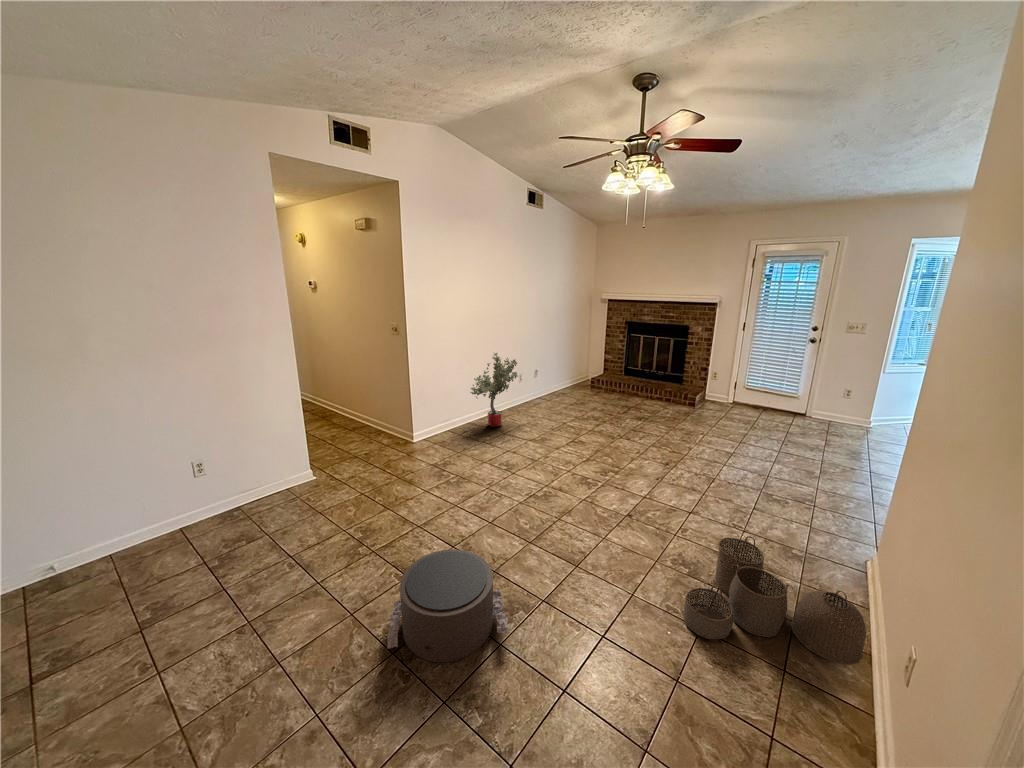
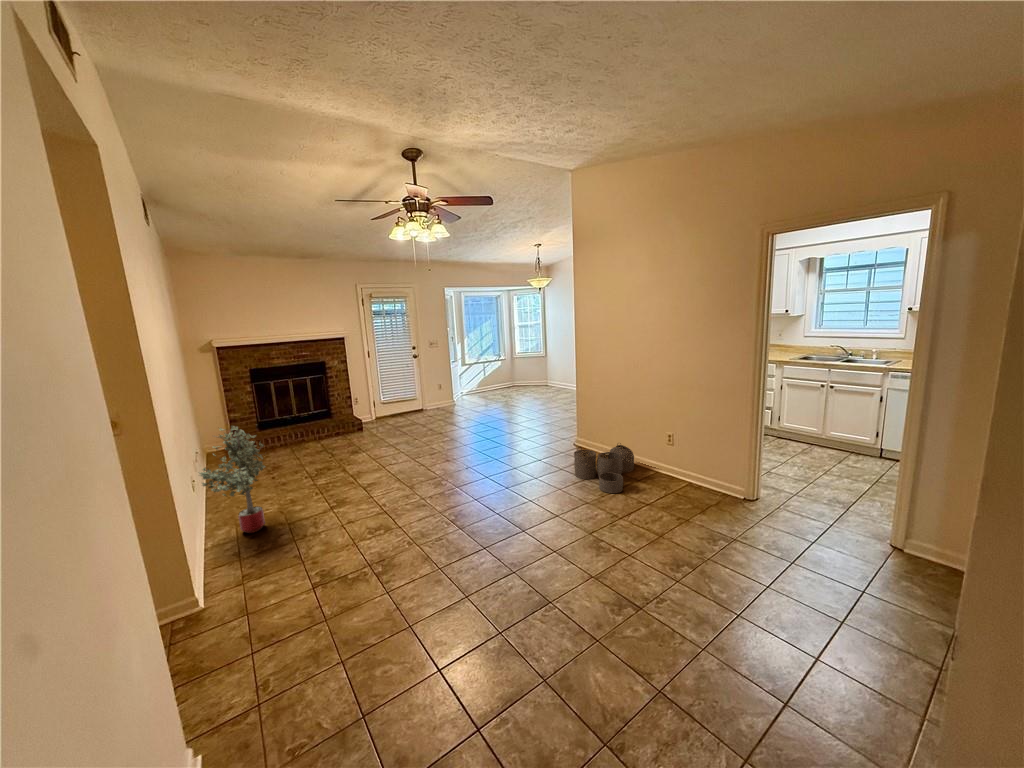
pouf: present [387,549,508,662] -> none [571,522,651,604]

